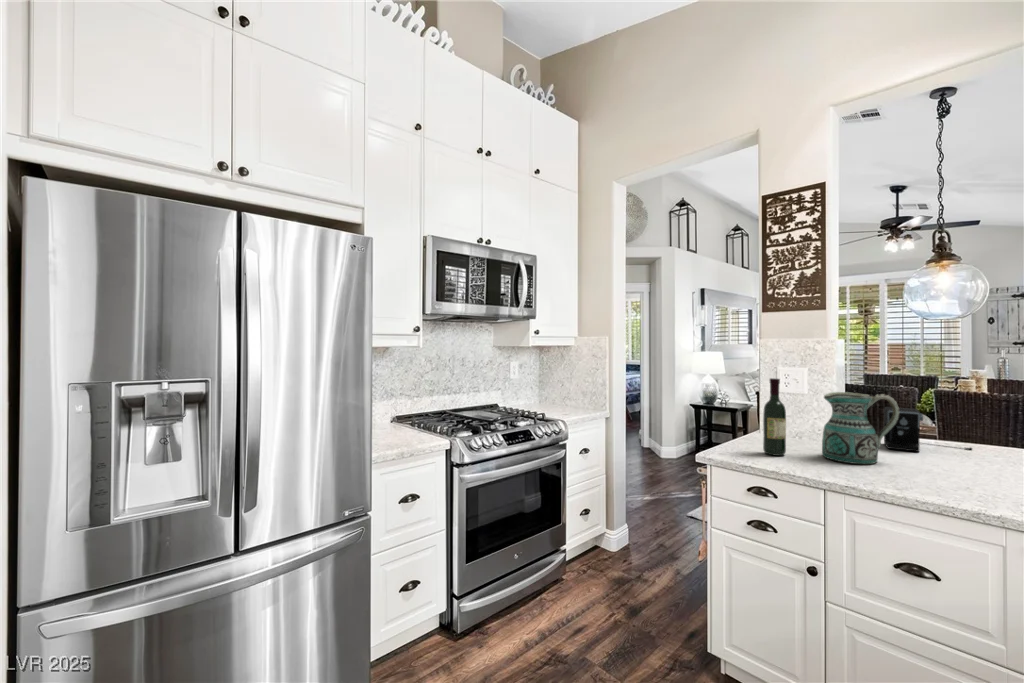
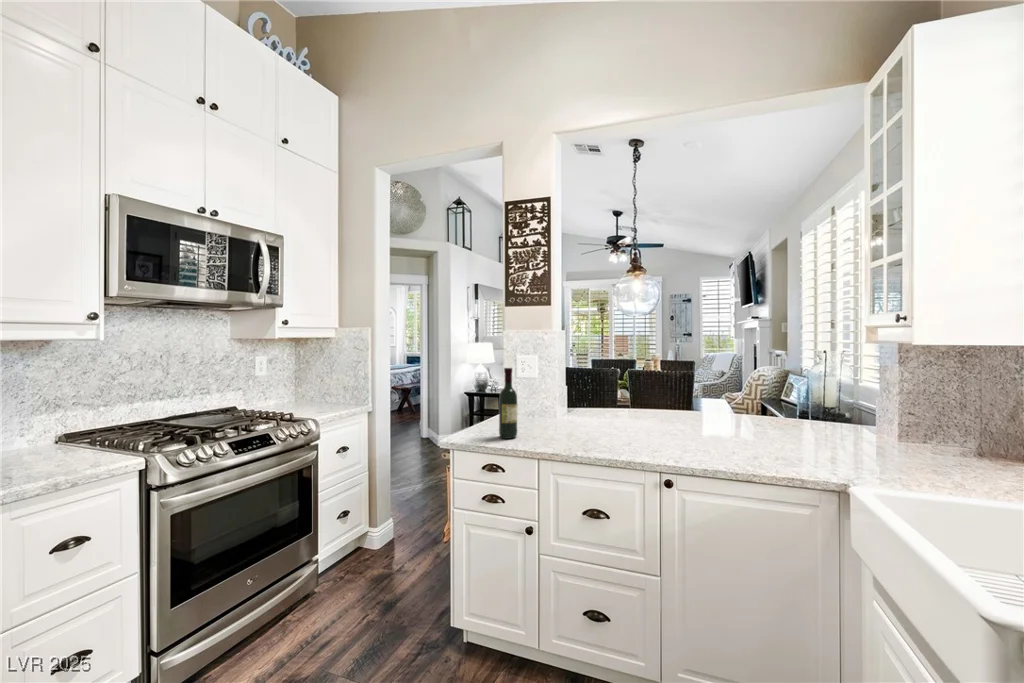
ceramic pitcher: present [822,392,899,464] -> none [545,378,599,440]
coffee maker: present [884,407,972,452] -> none [593,388,649,423]

